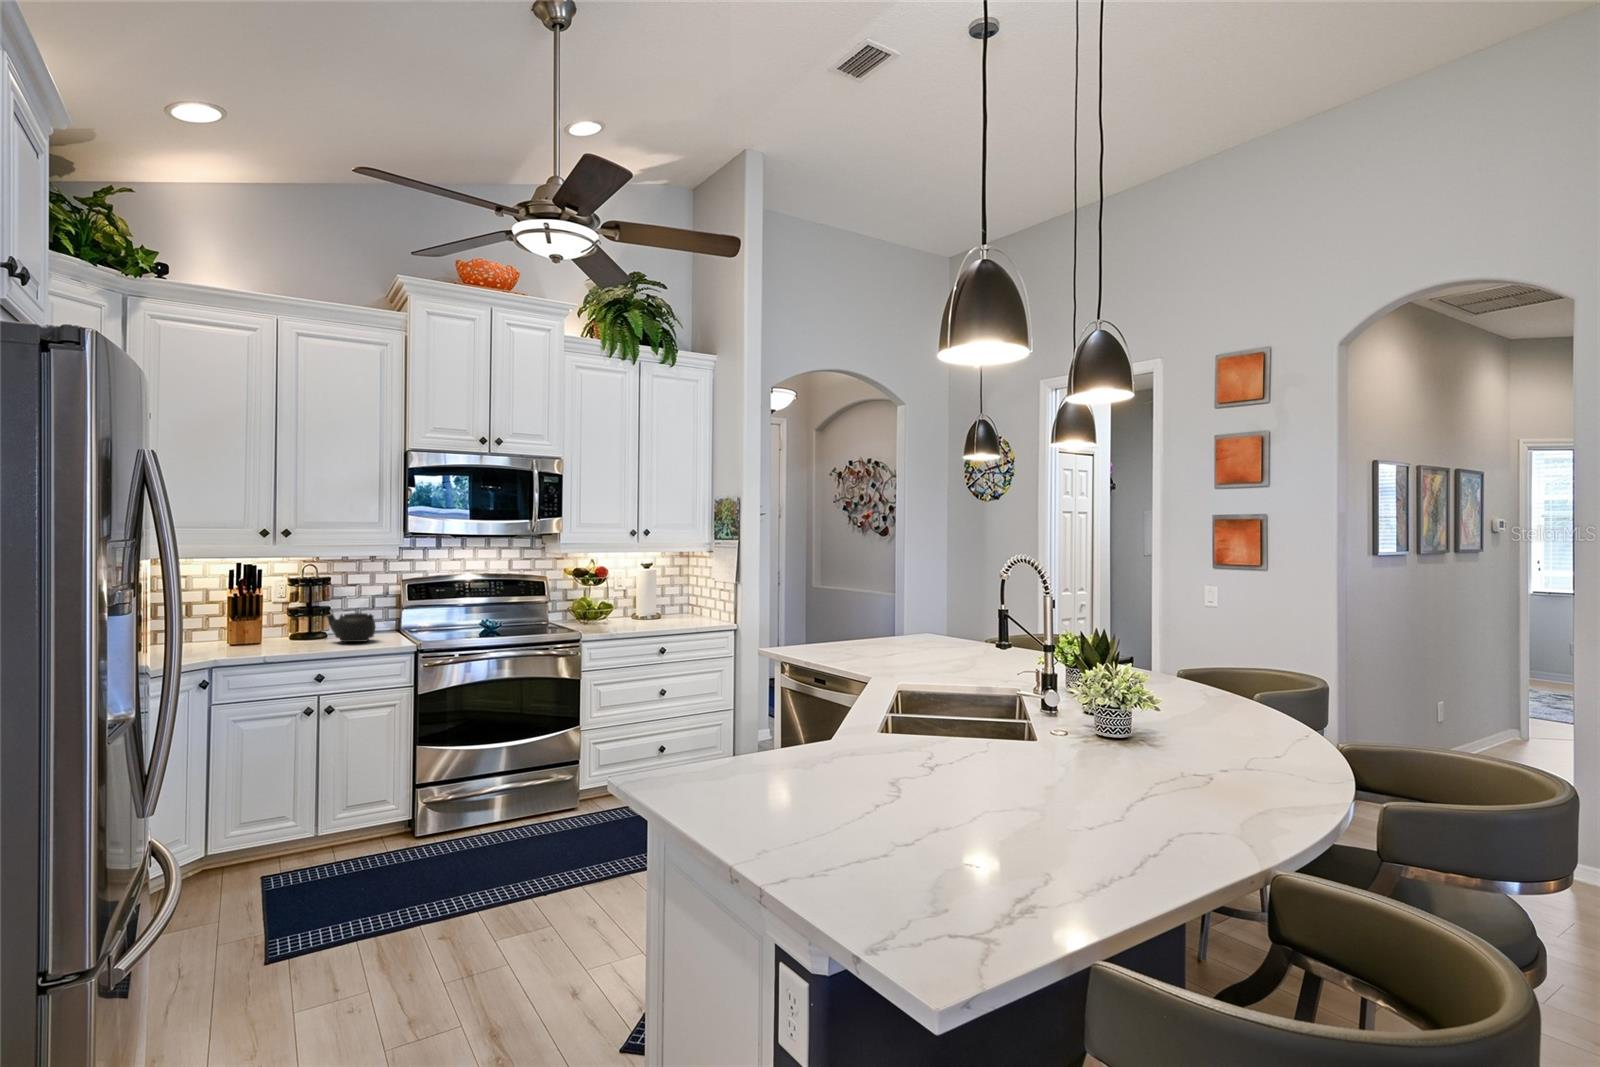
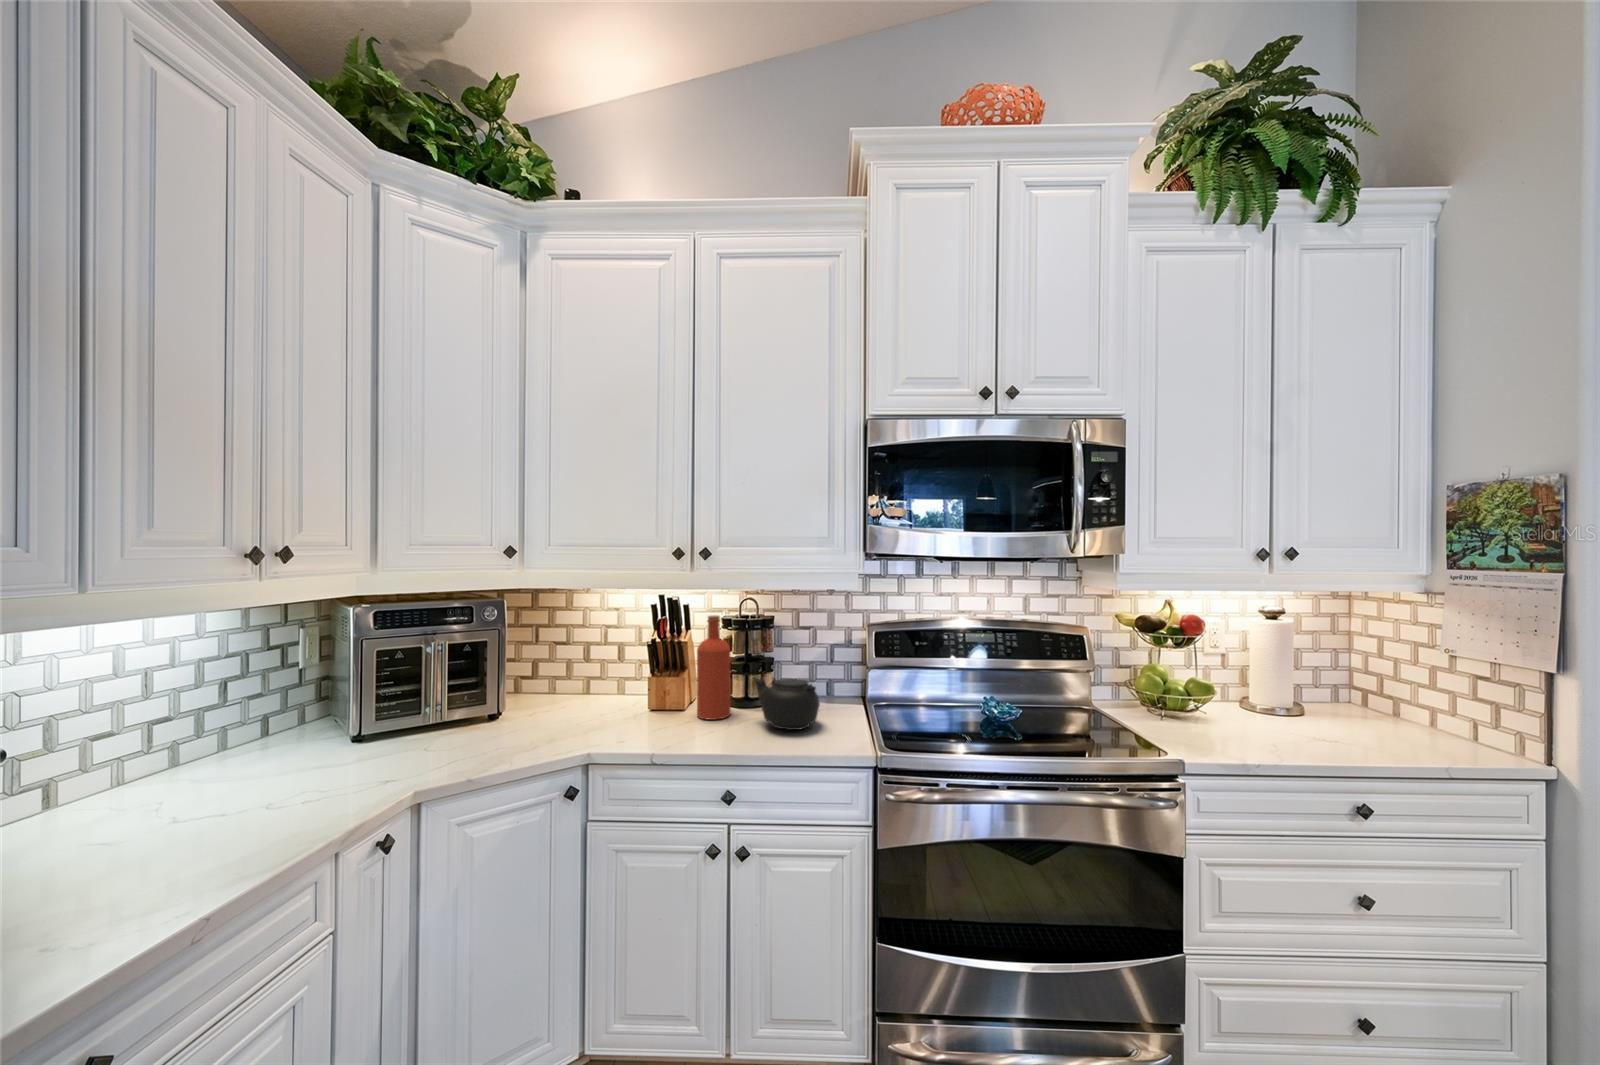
bottle: none [278,575,304,644] -> present [697,615,731,720]

